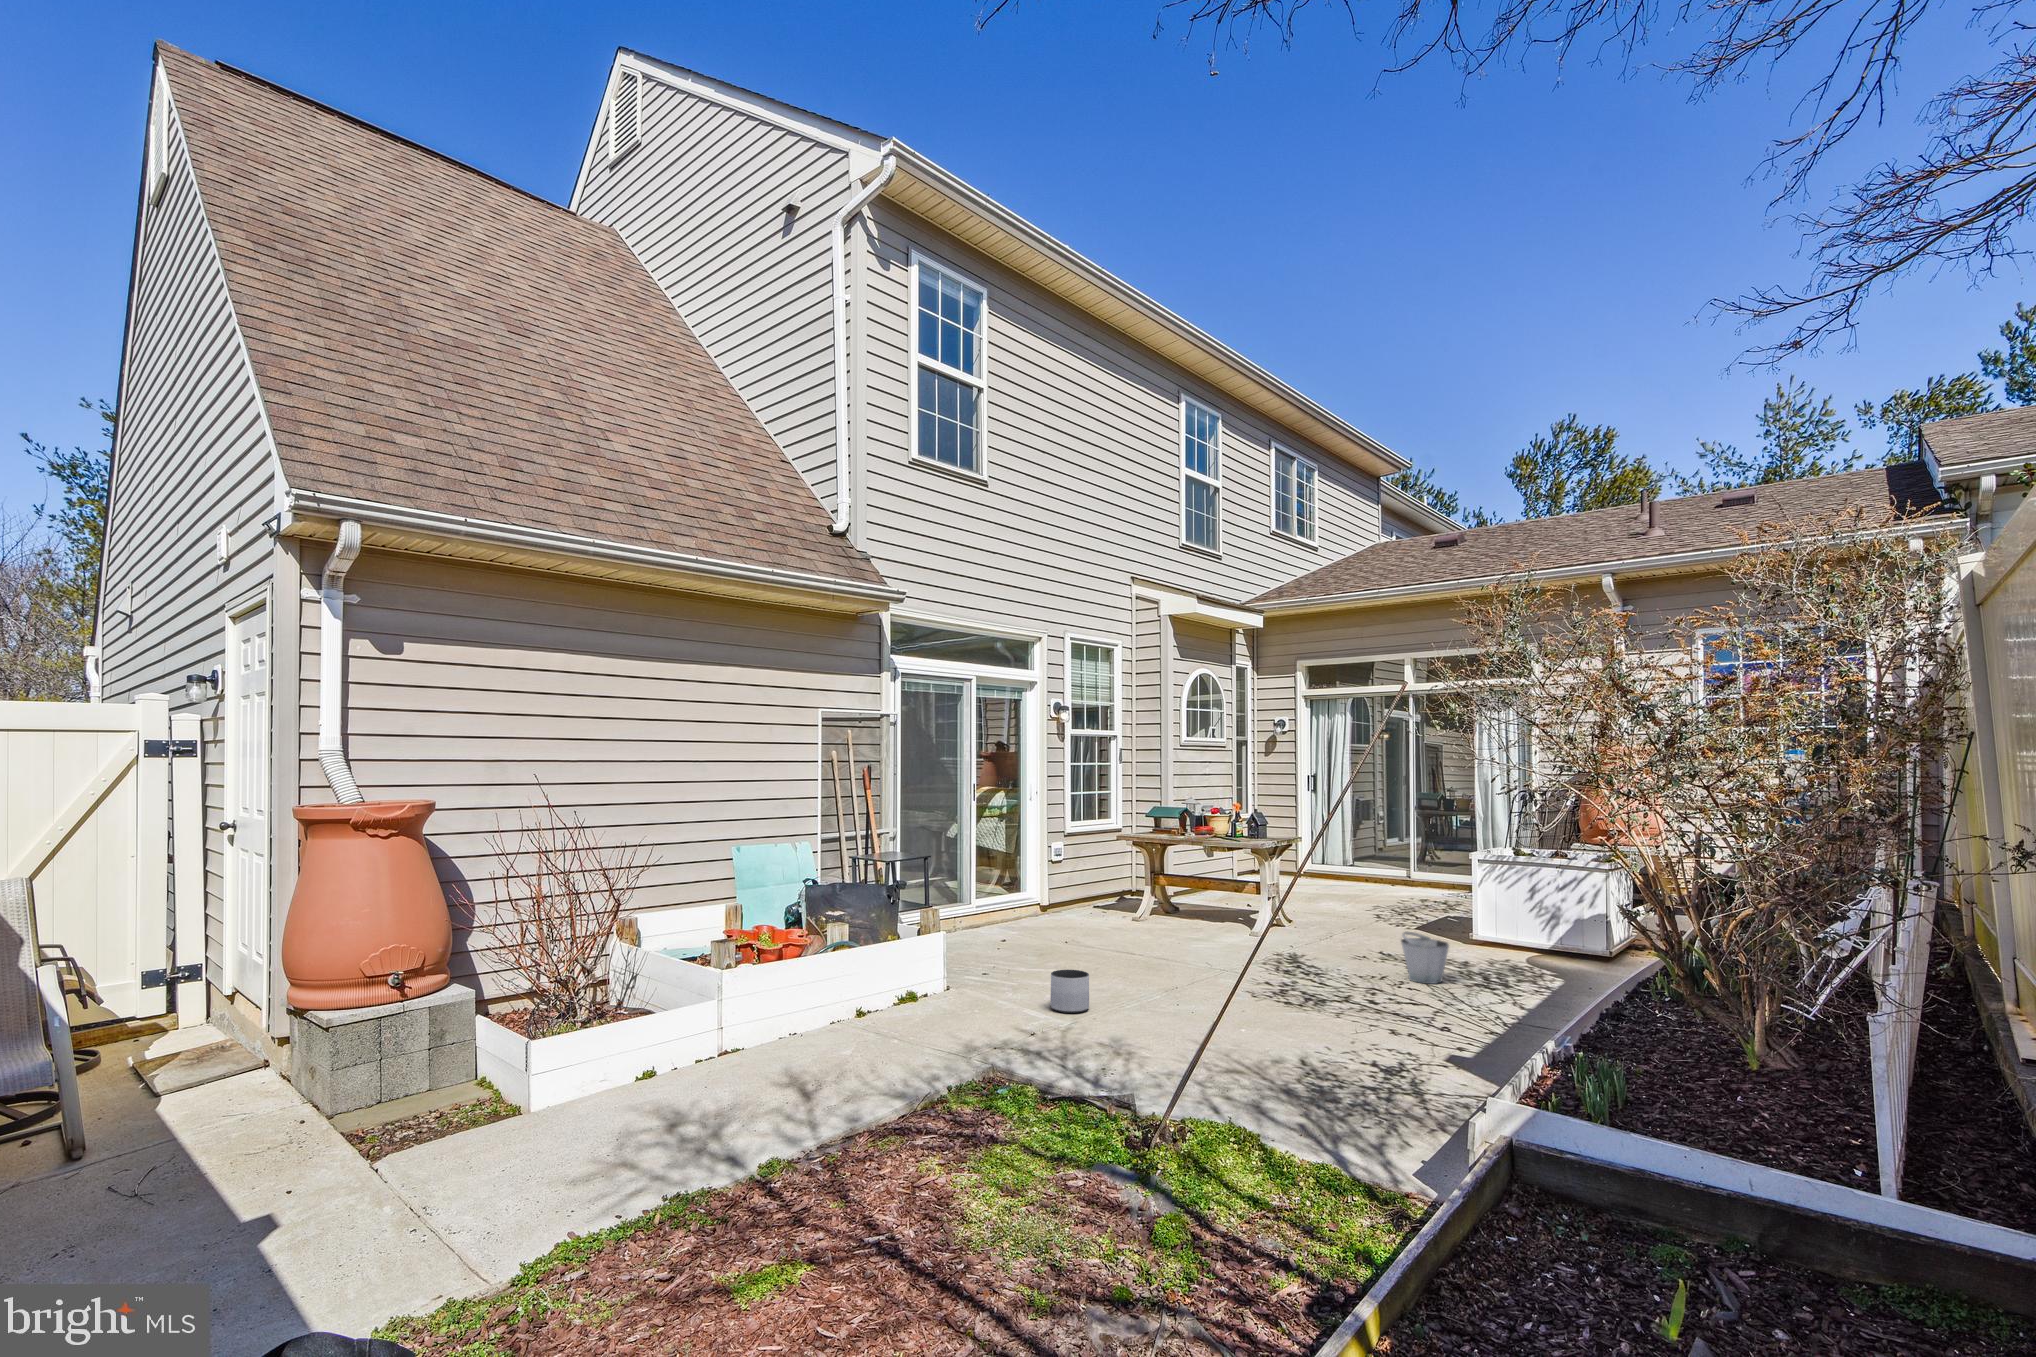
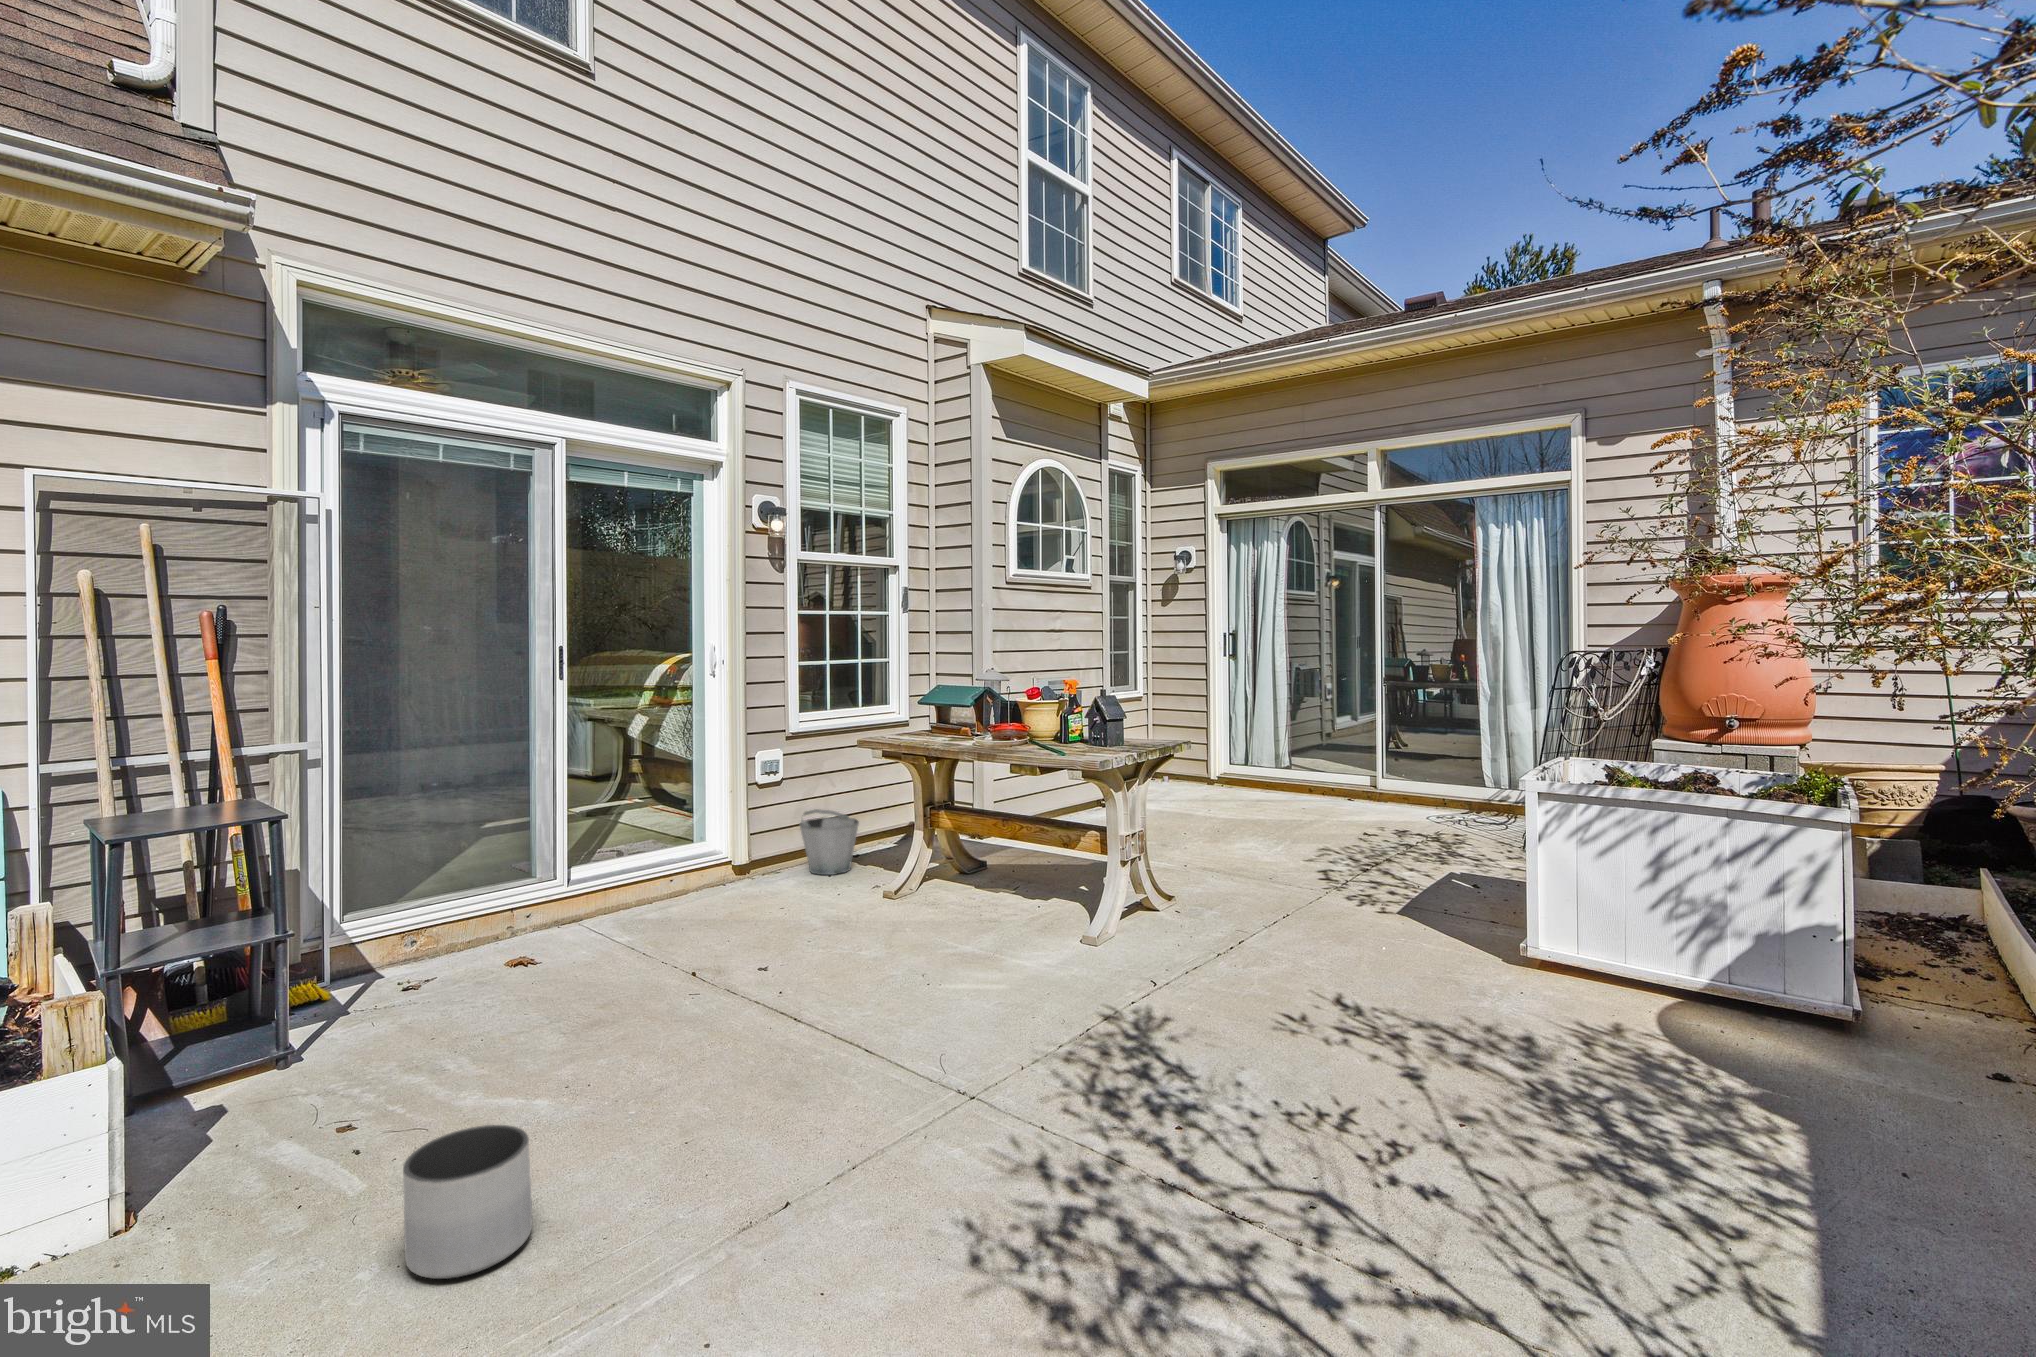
bucket: present [1401,932,1449,984] -> present [799,809,859,875]

